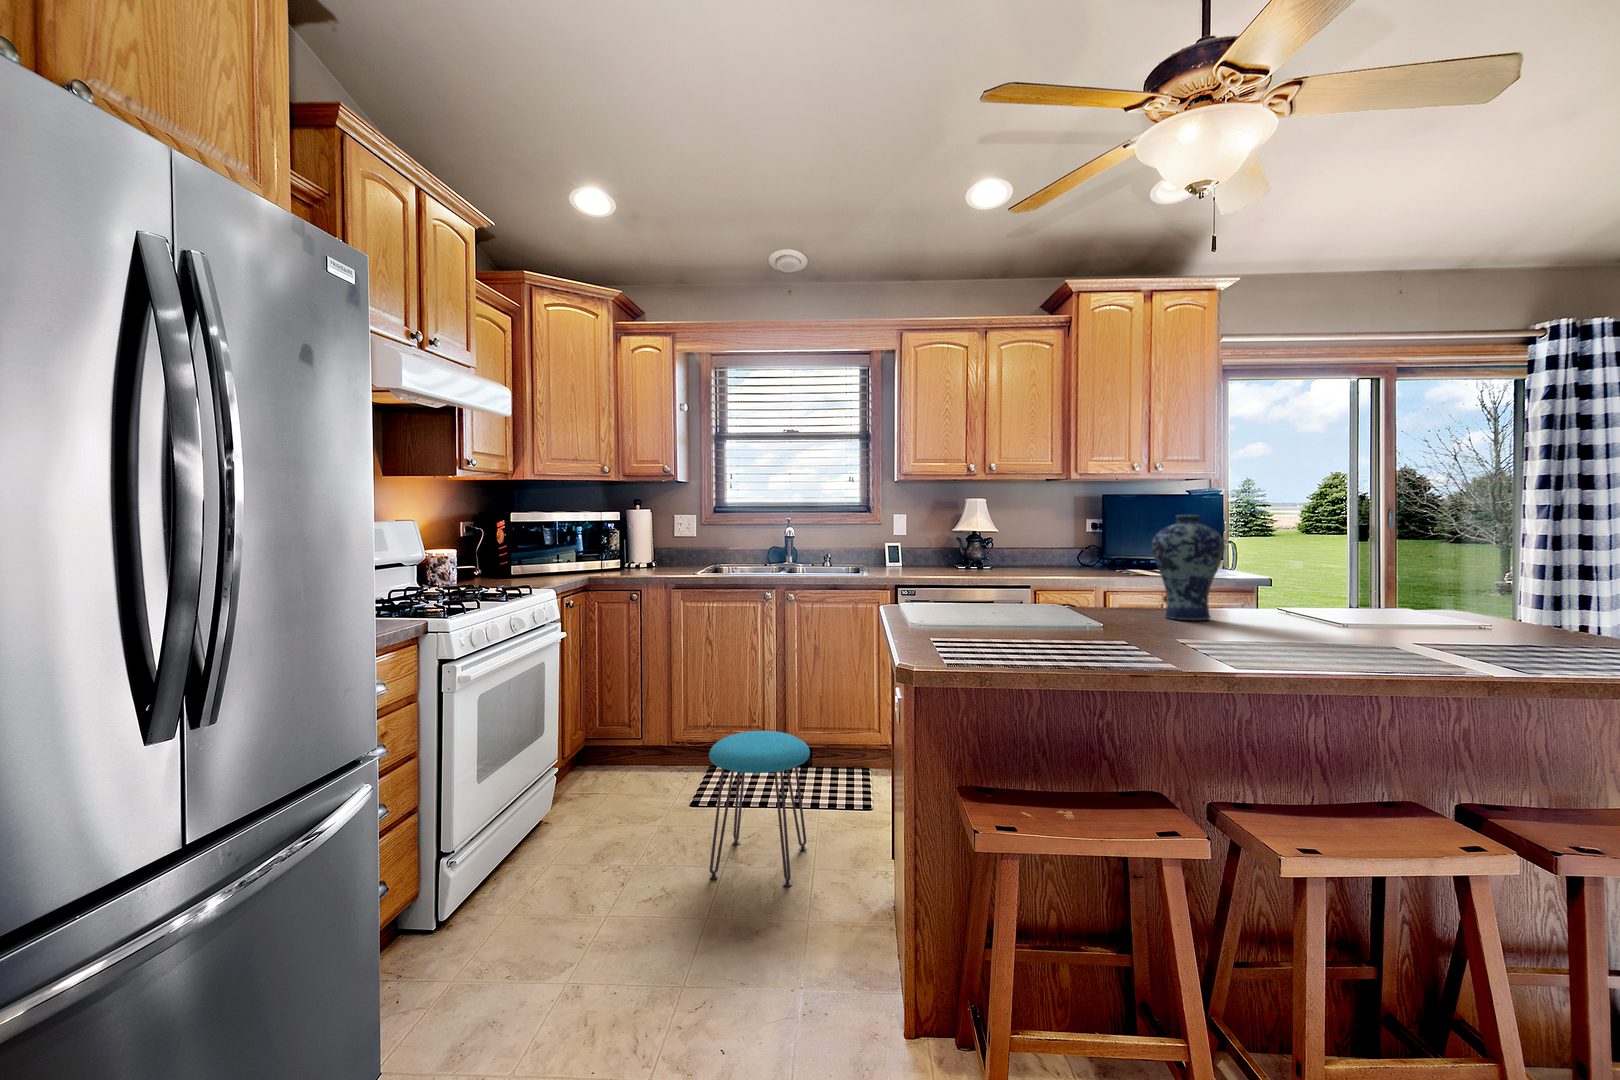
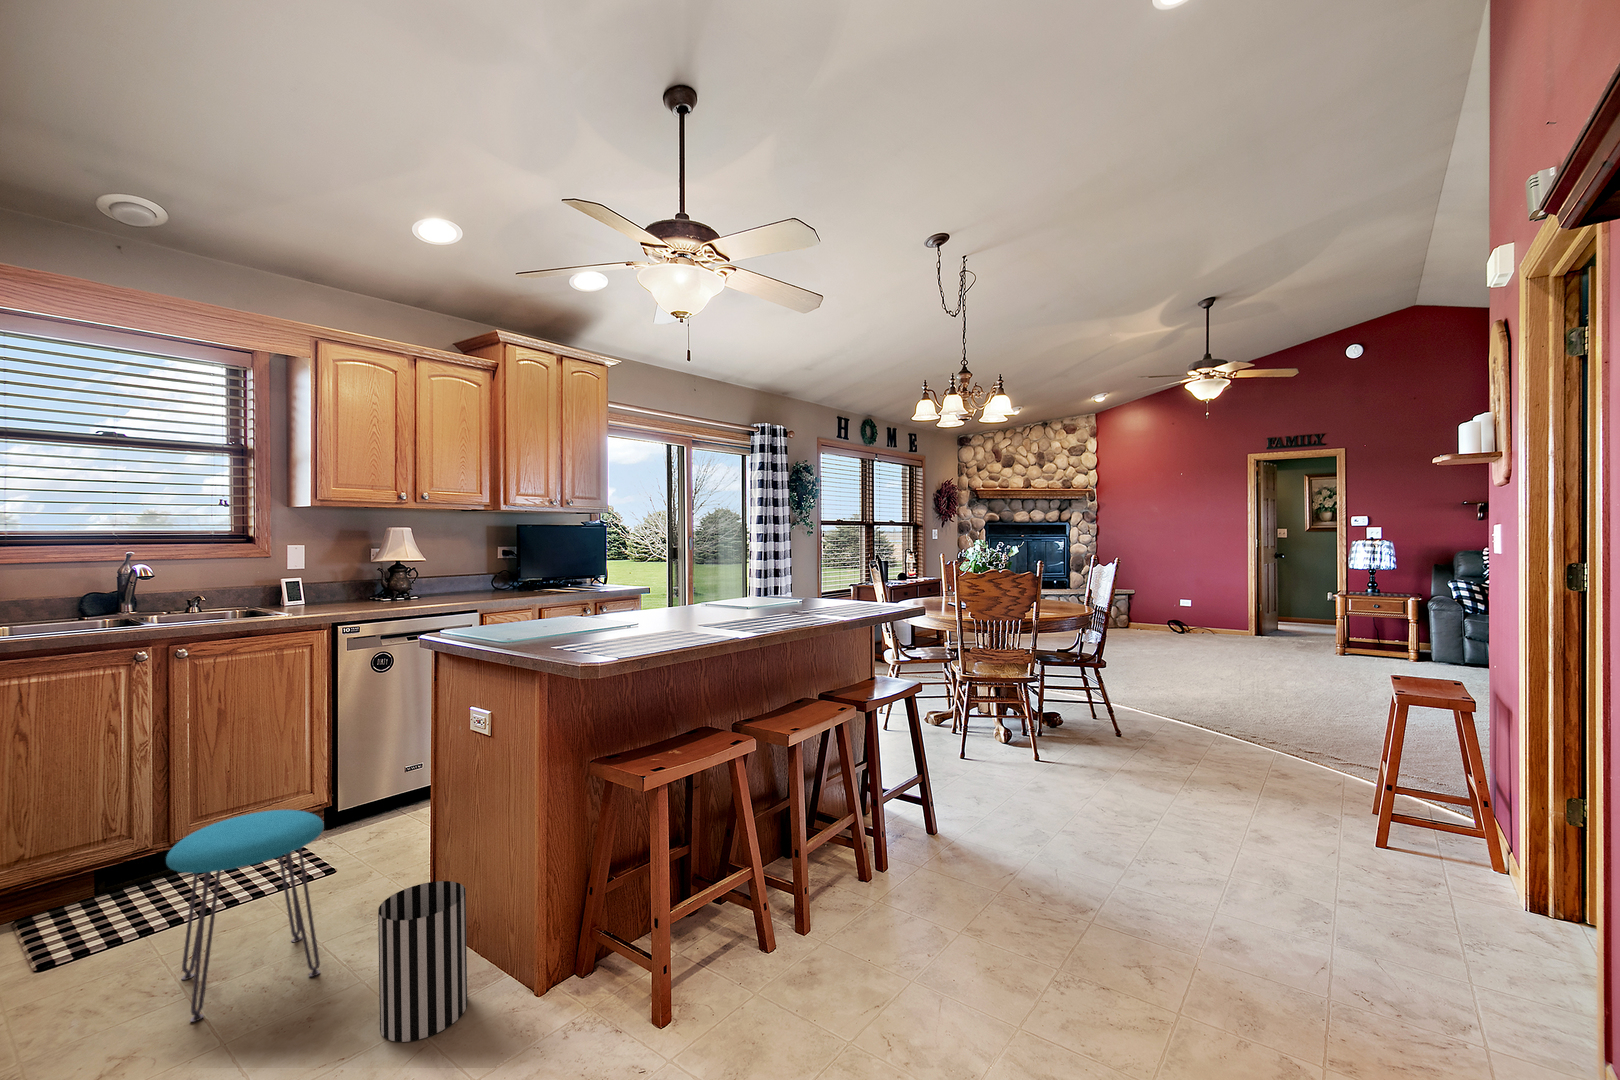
vase: present [1152,515,1225,620] -> none [643,547,688,622]
wastebasket: none [776,842,852,997] -> present [378,881,467,1042]

